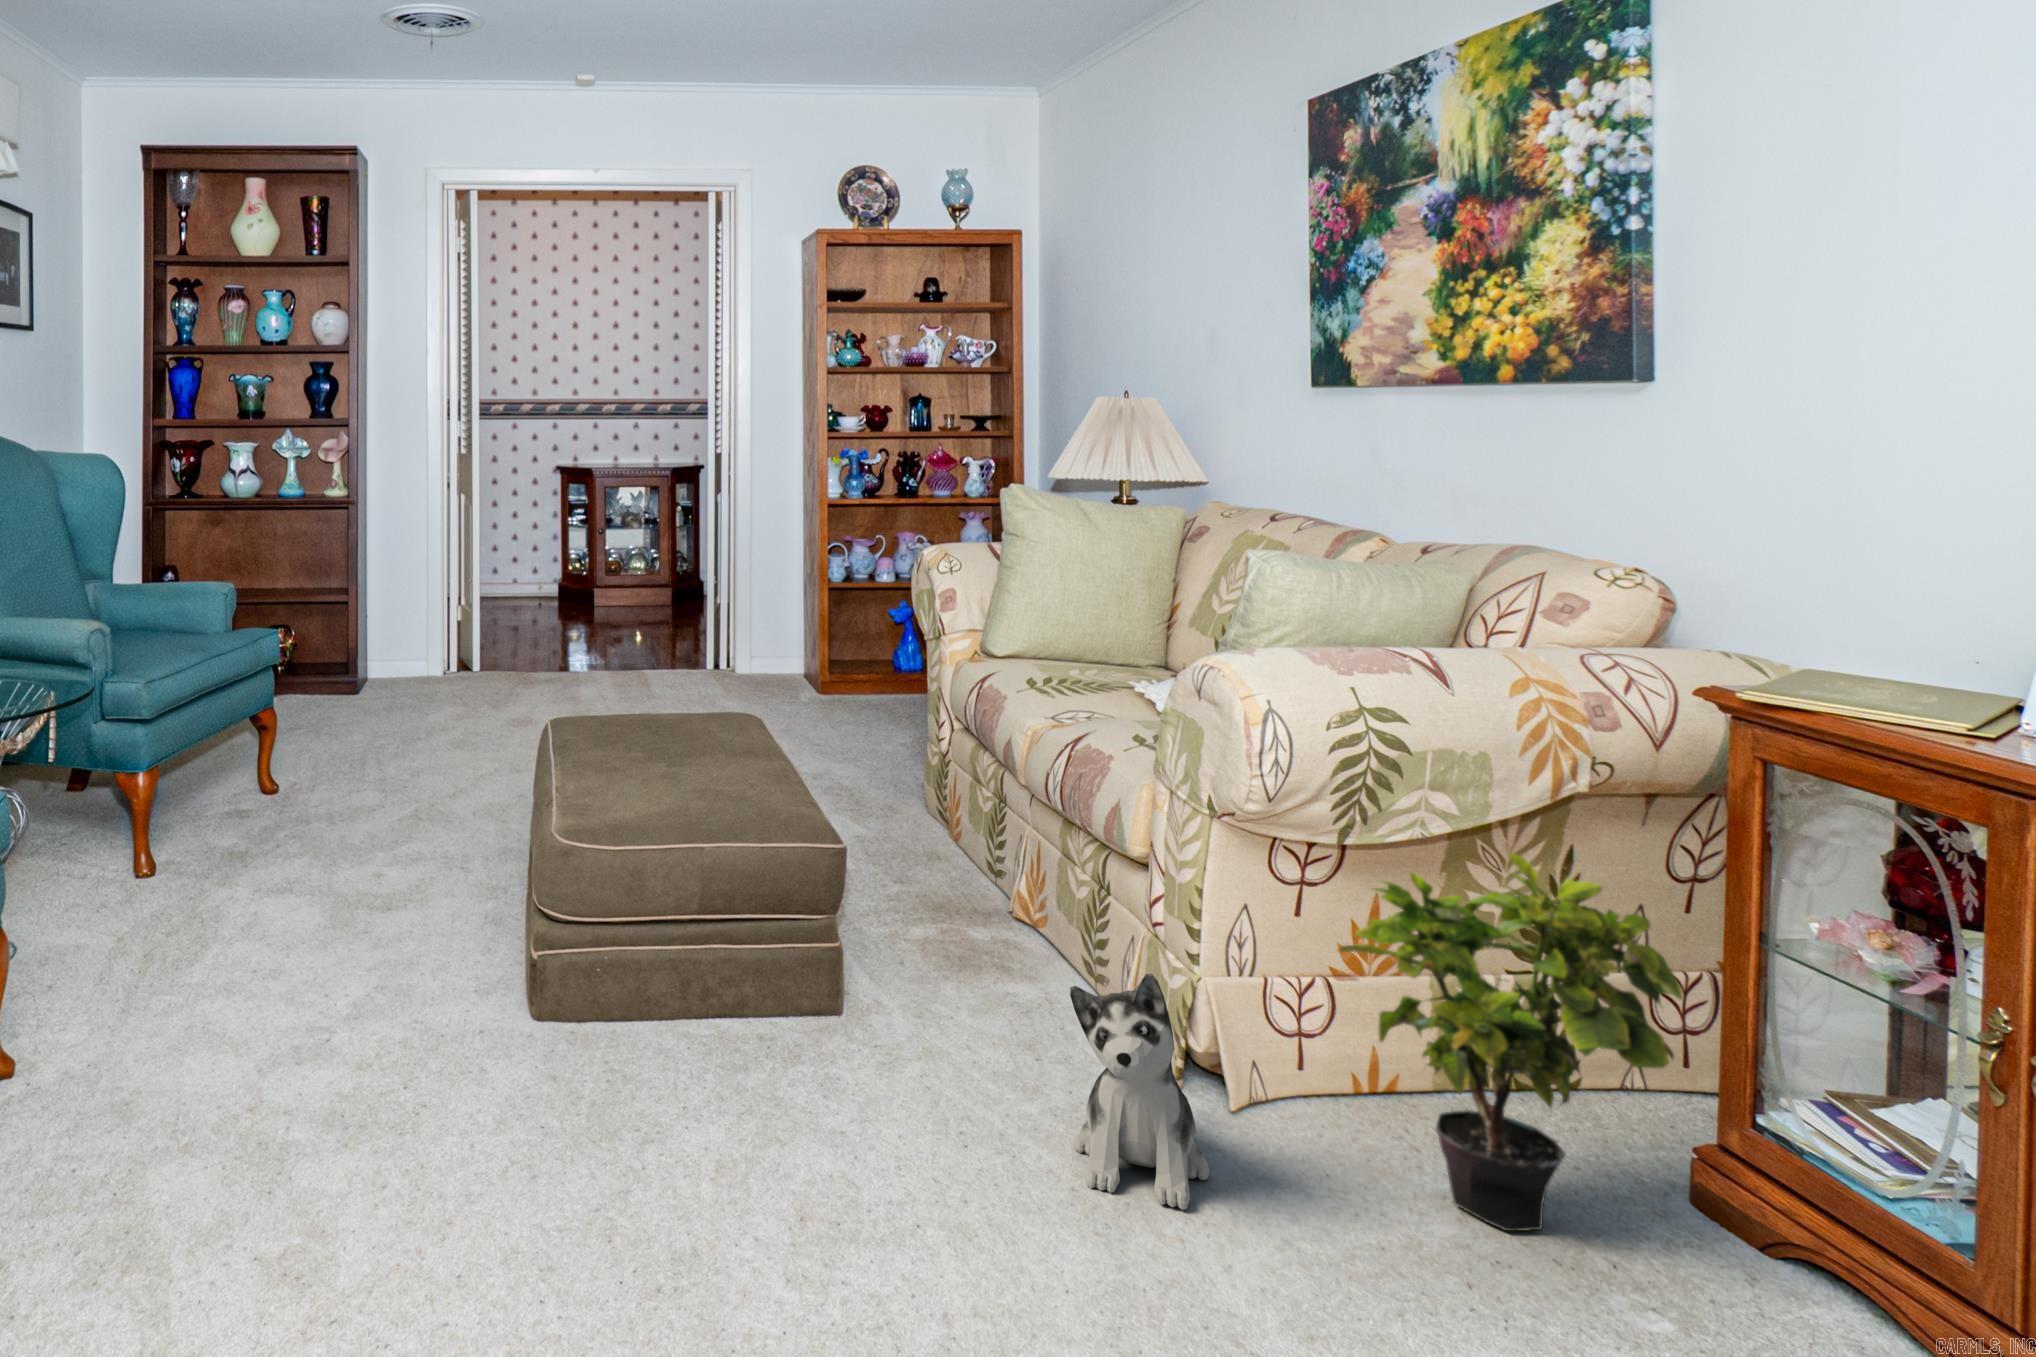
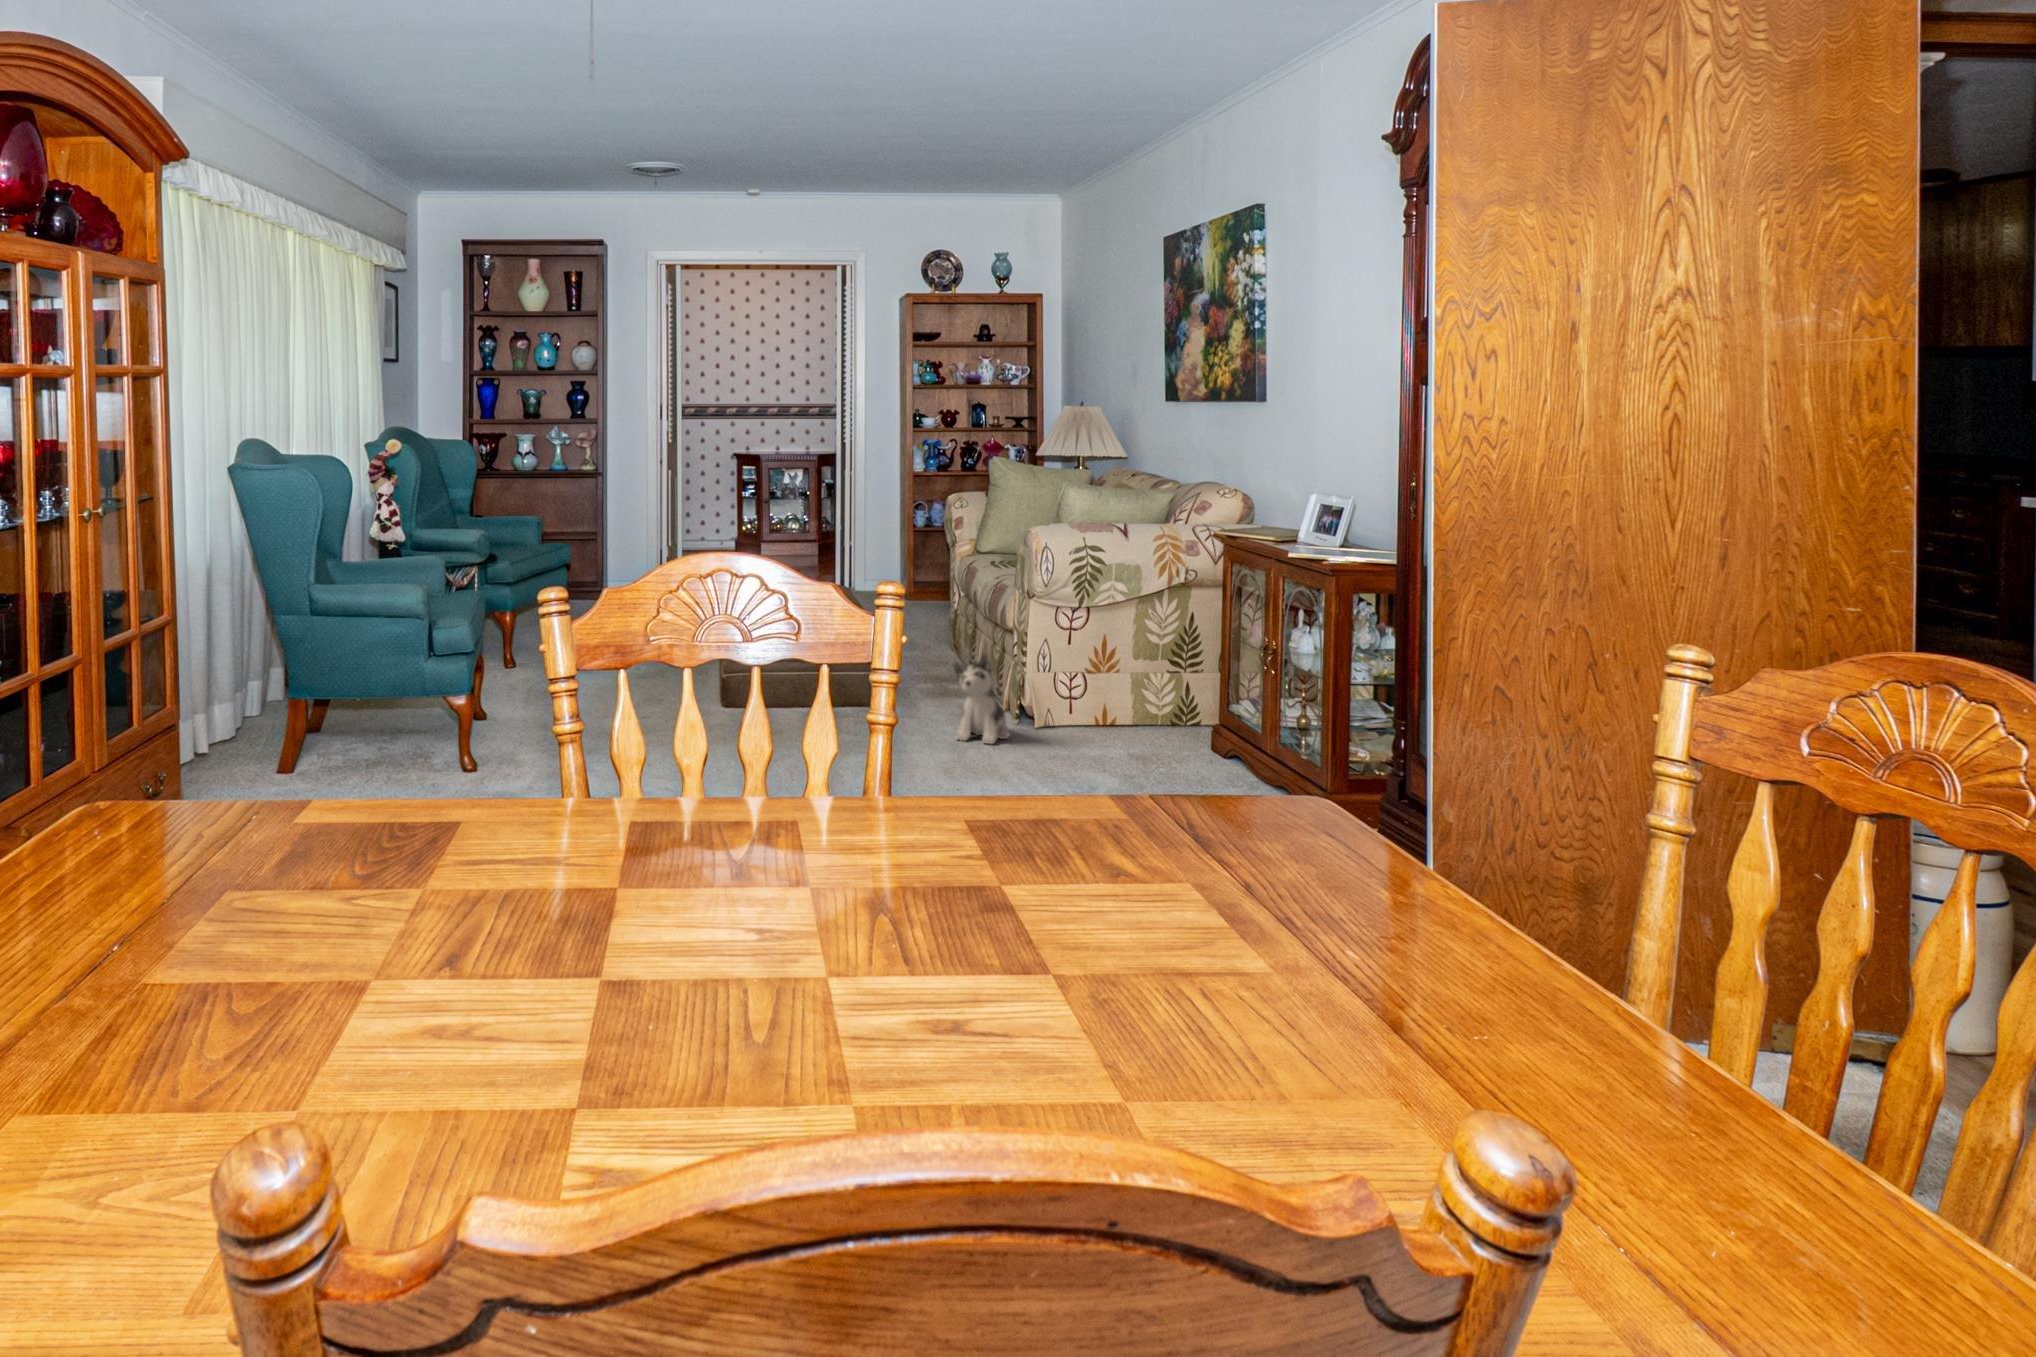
potted plant: present [1337,852,1683,1231] -> none [1071,601,1190,750]

